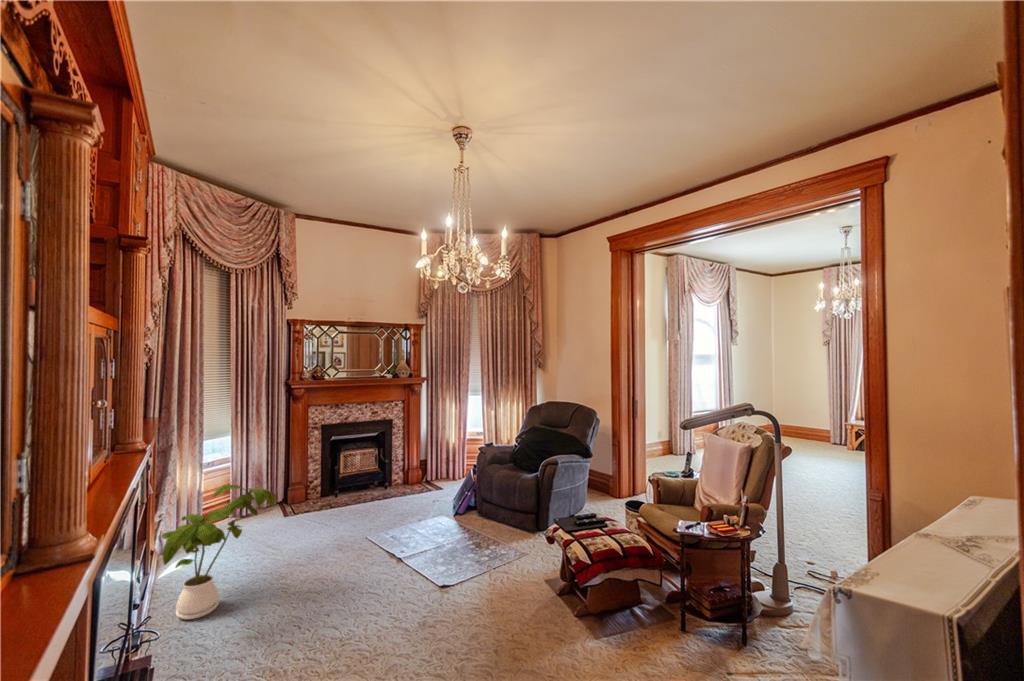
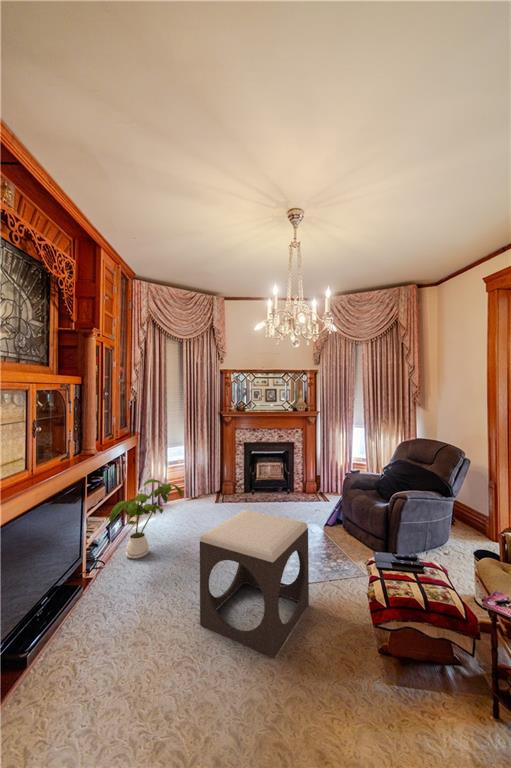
footstool: none [370,501,488,660] -> present [200,510,309,658]

